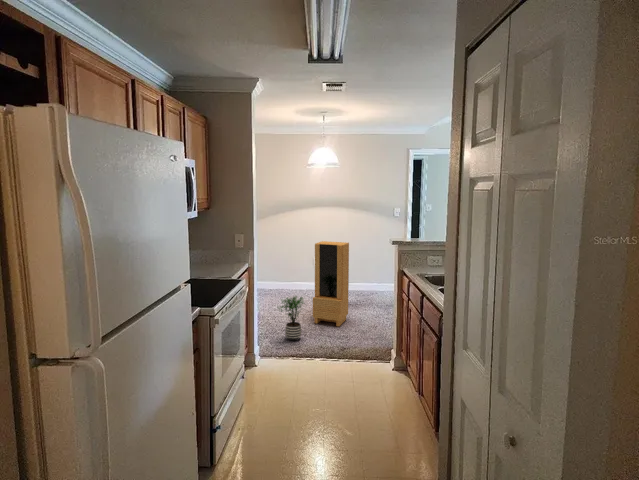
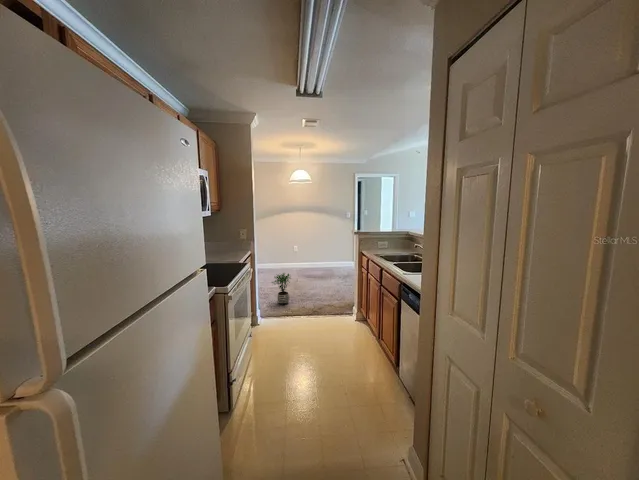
storage cabinet: present [313,241,349,326] -> none [295,234,320,293]

